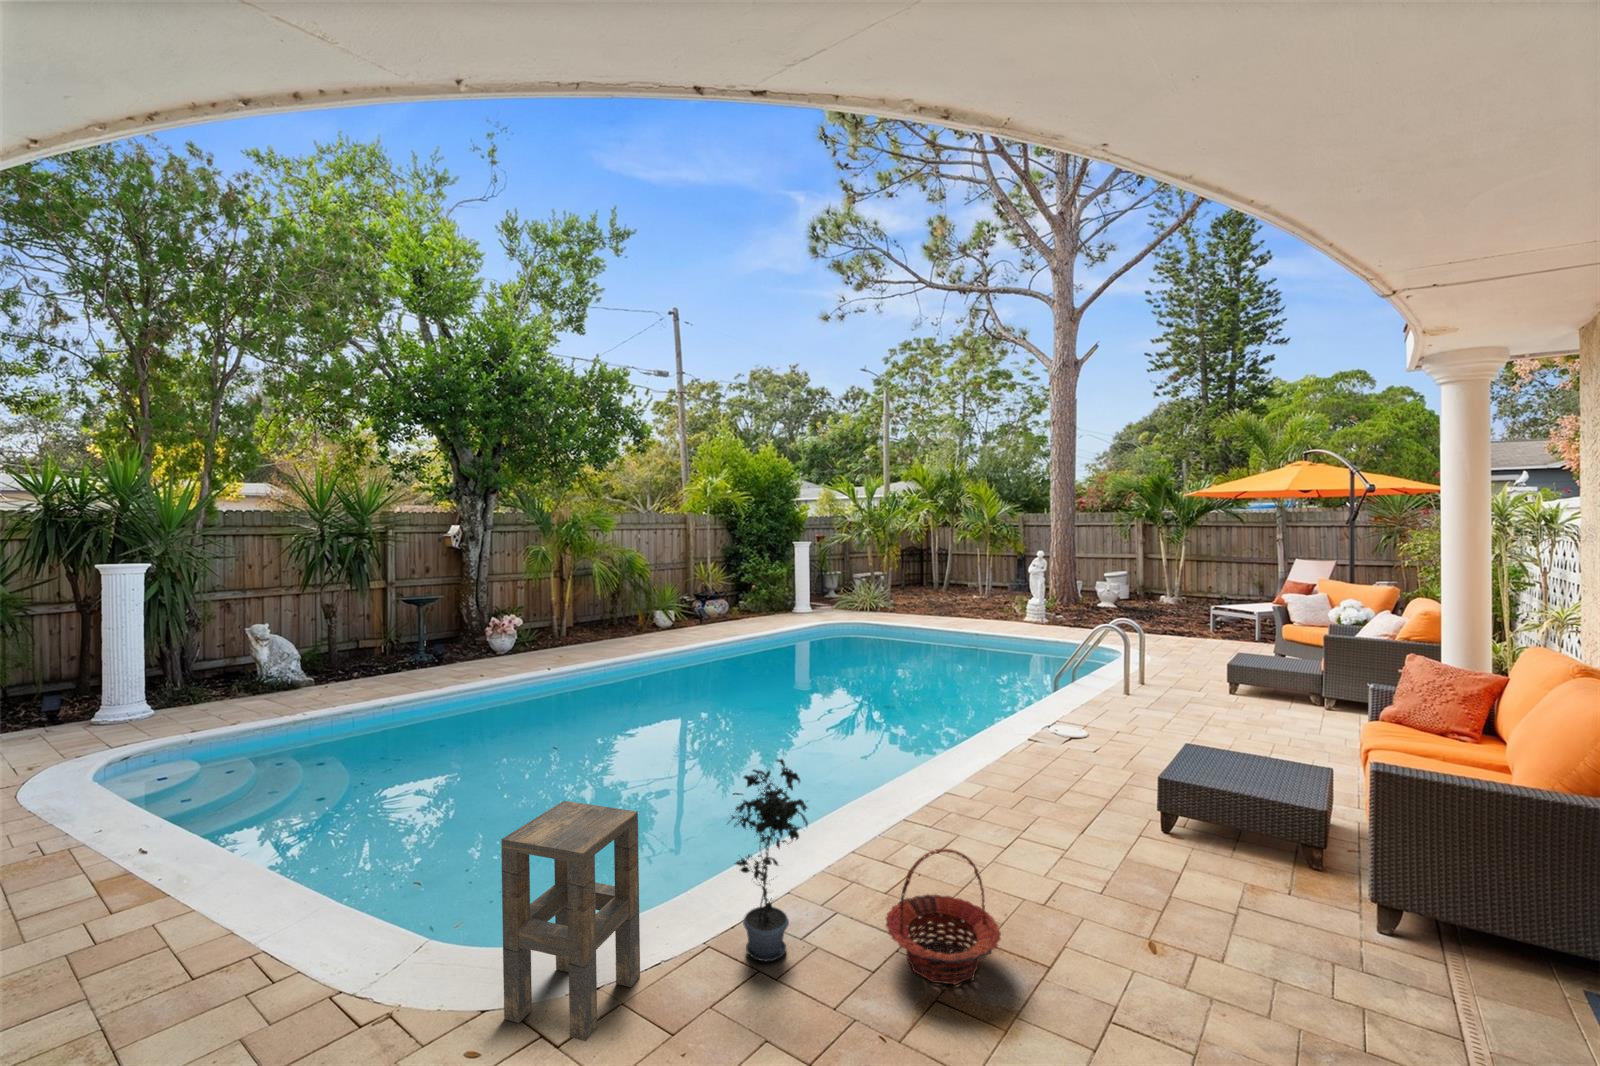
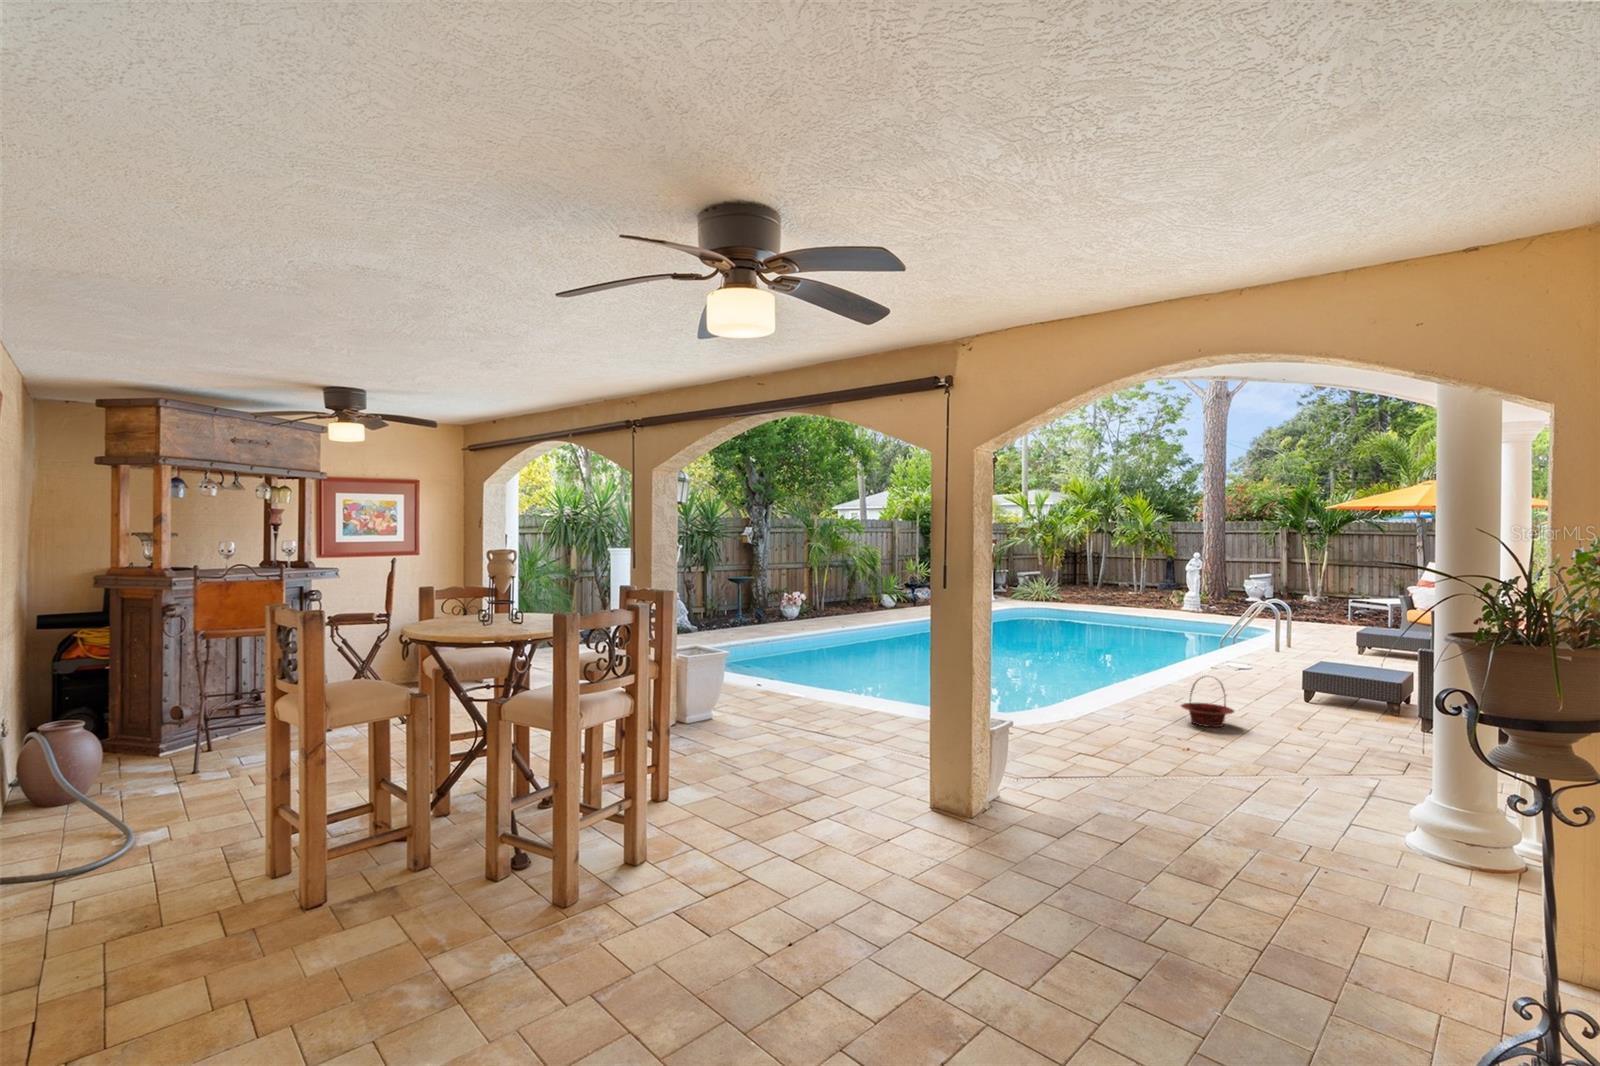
potted plant: present [731,759,808,961] -> none [1110,638,1155,722]
side table: present [501,801,640,1041] -> none [1038,652,1080,732]

